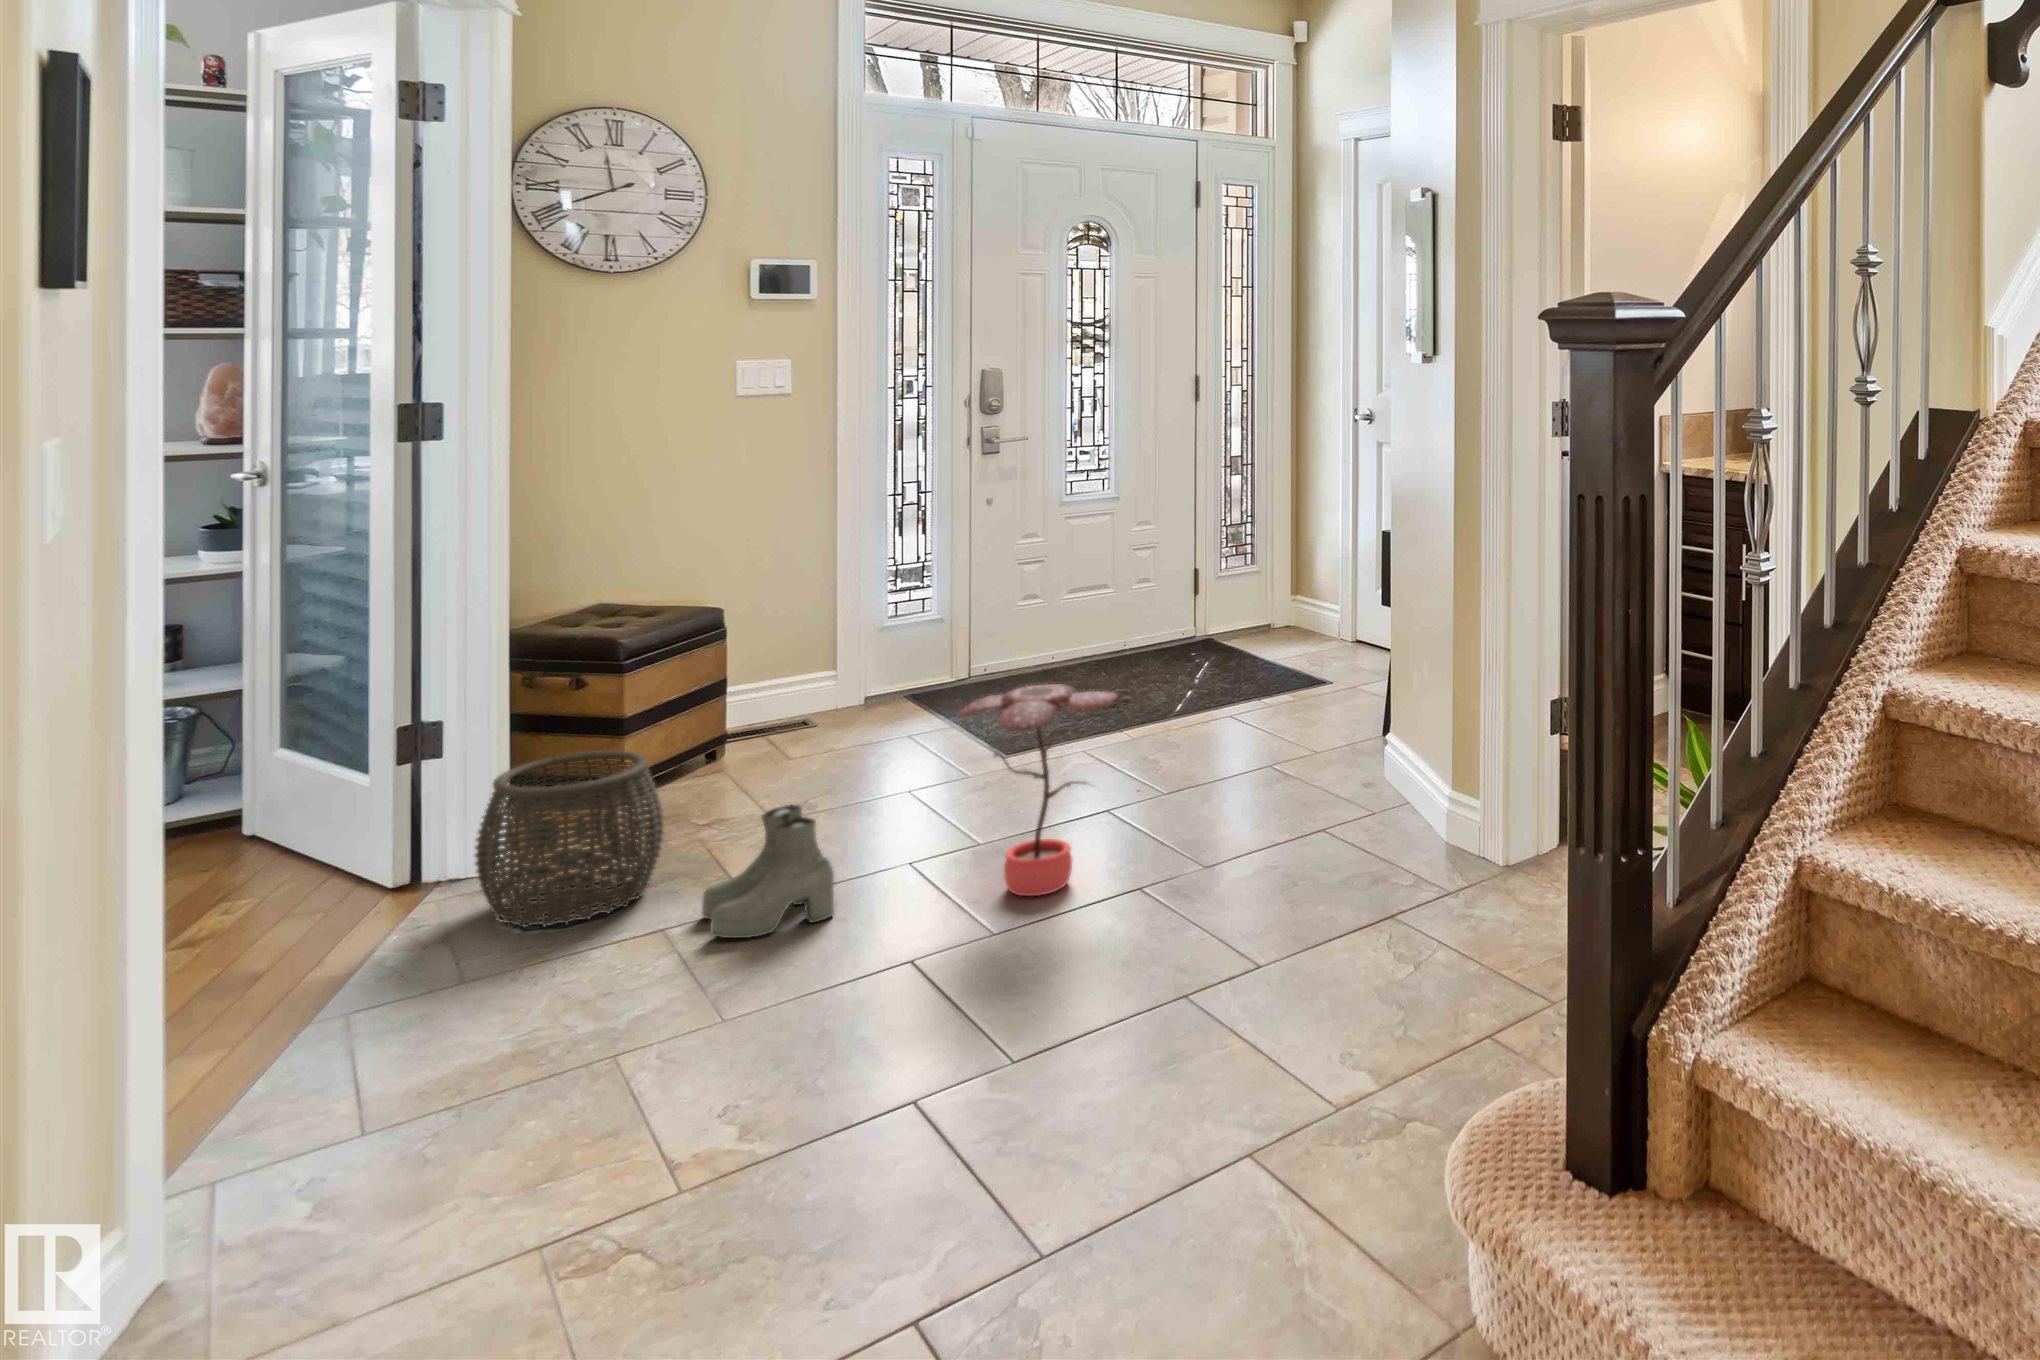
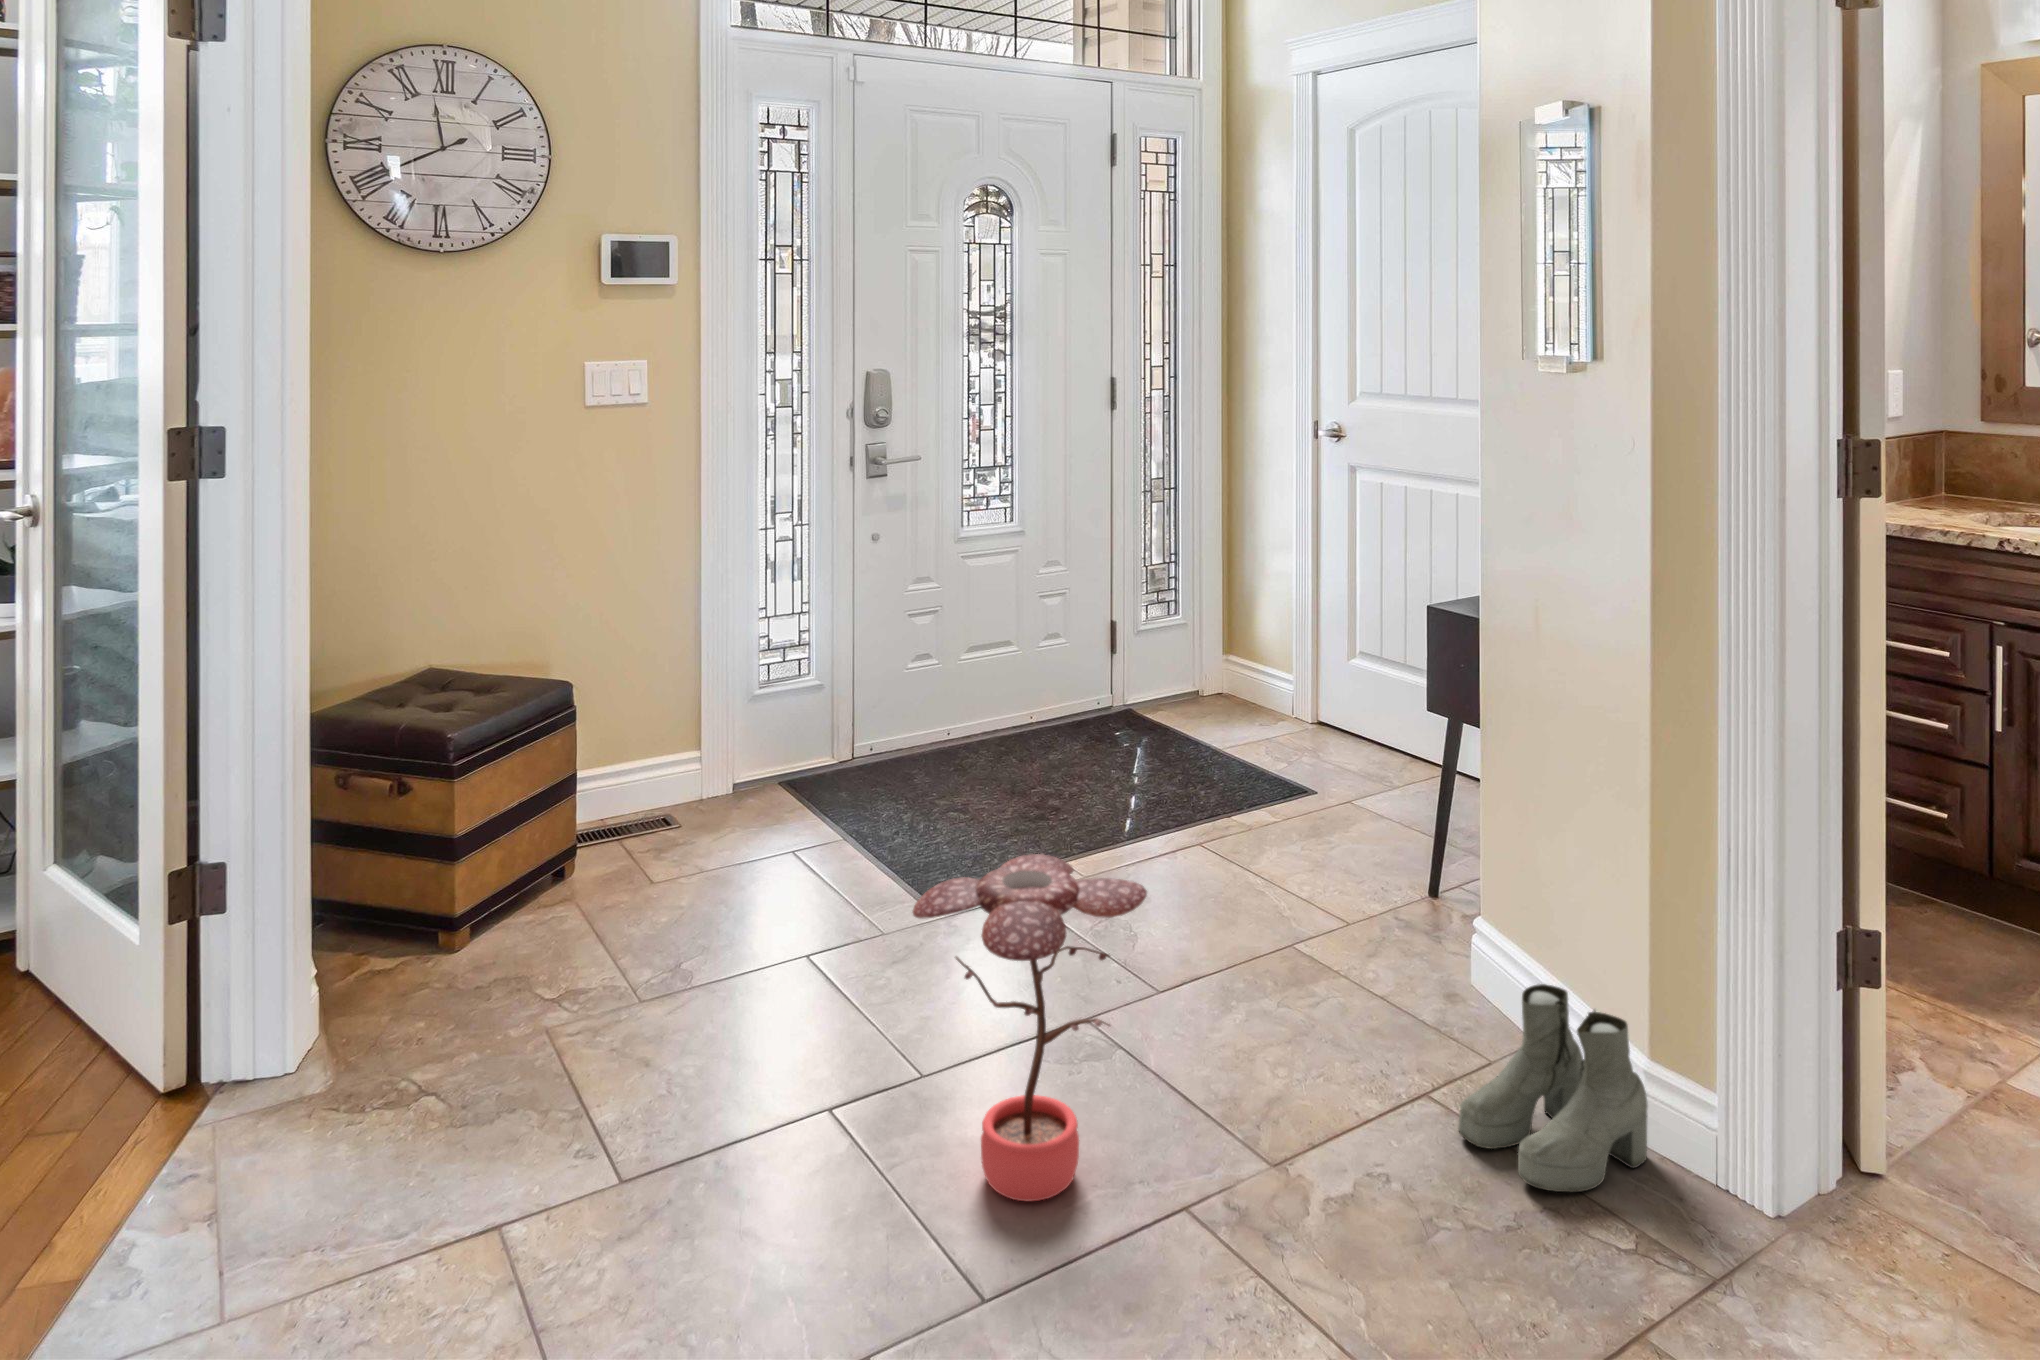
woven basket: present [475,751,664,928] -> none [254,920,506,1204]
boots: present [702,805,834,938] -> present [1458,984,1648,1192]

